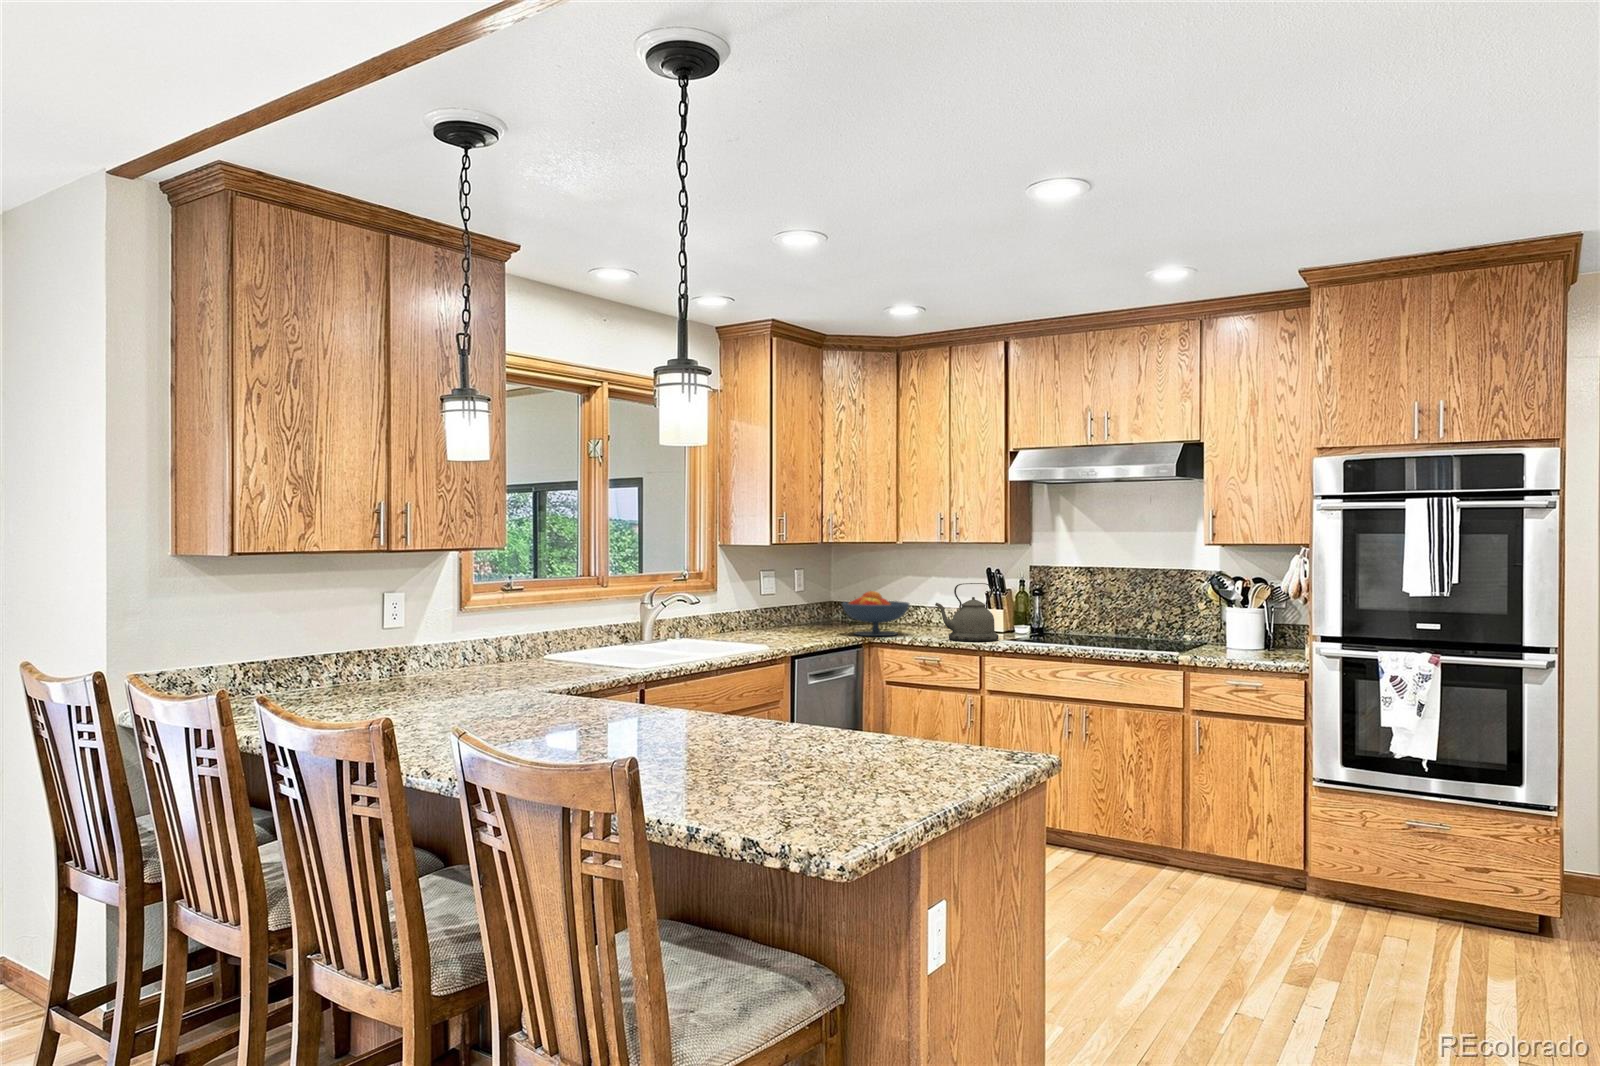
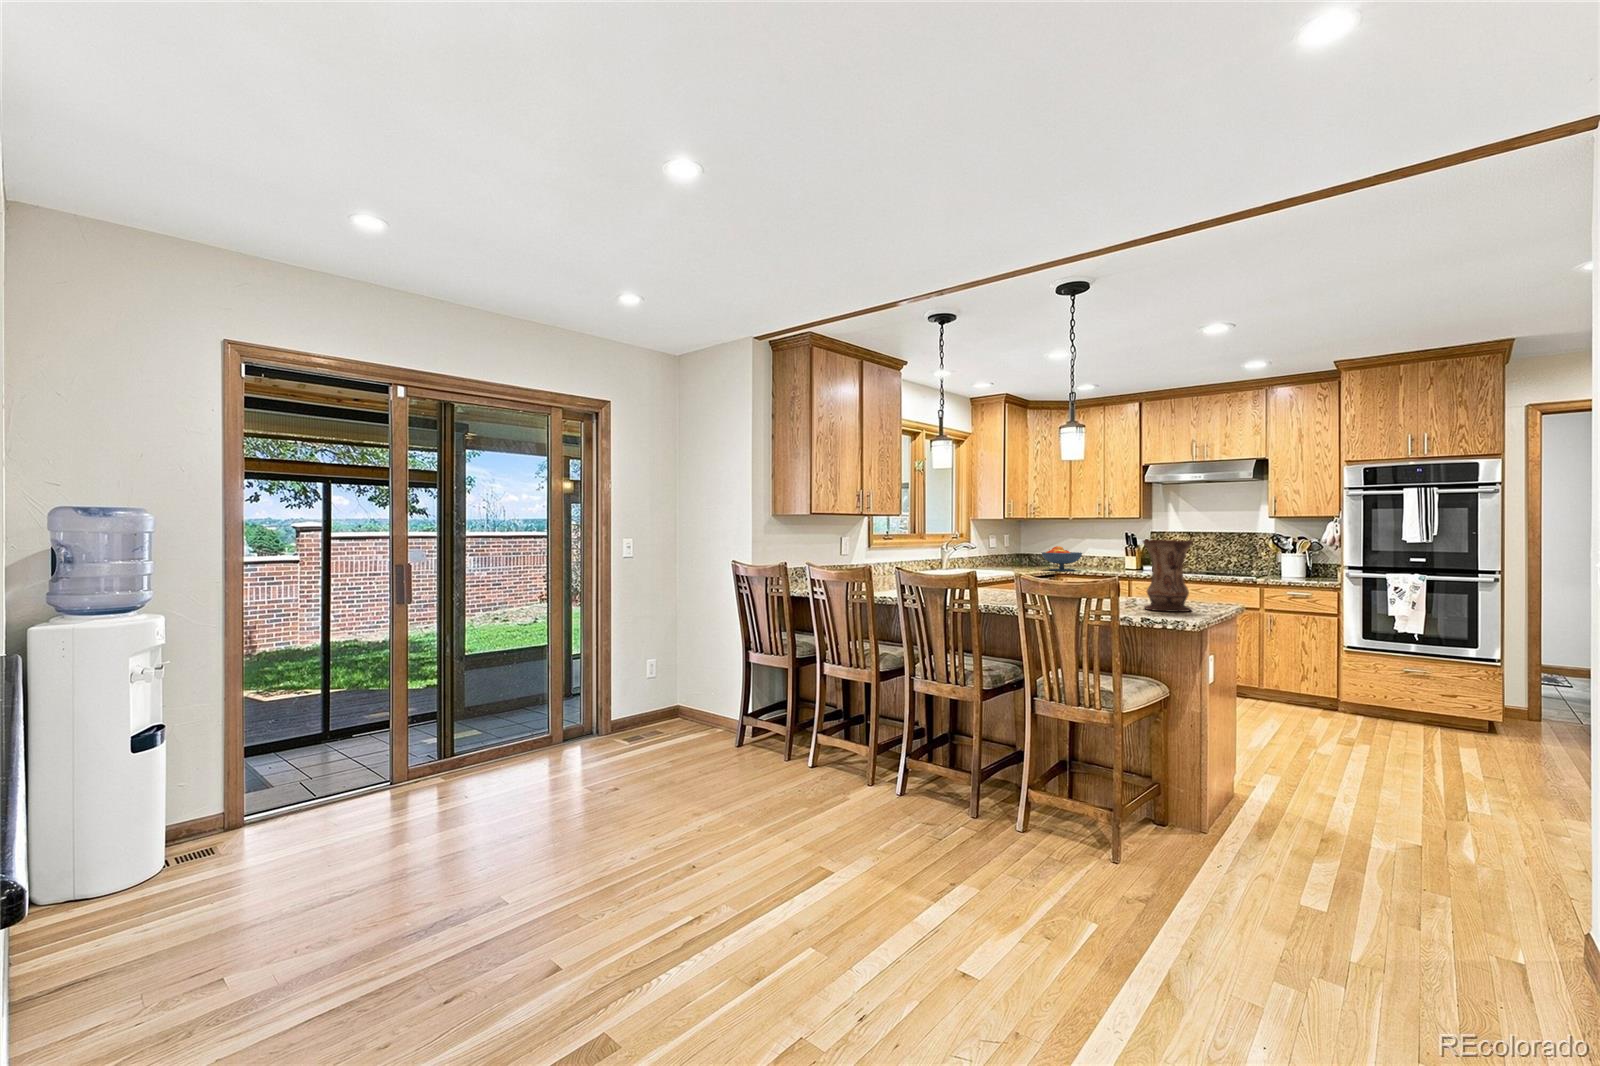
kettle: present [935,583,999,642] -> none [1102,541,1139,573]
vase: none [797,630,903,808] -> present [1143,540,1193,612]

